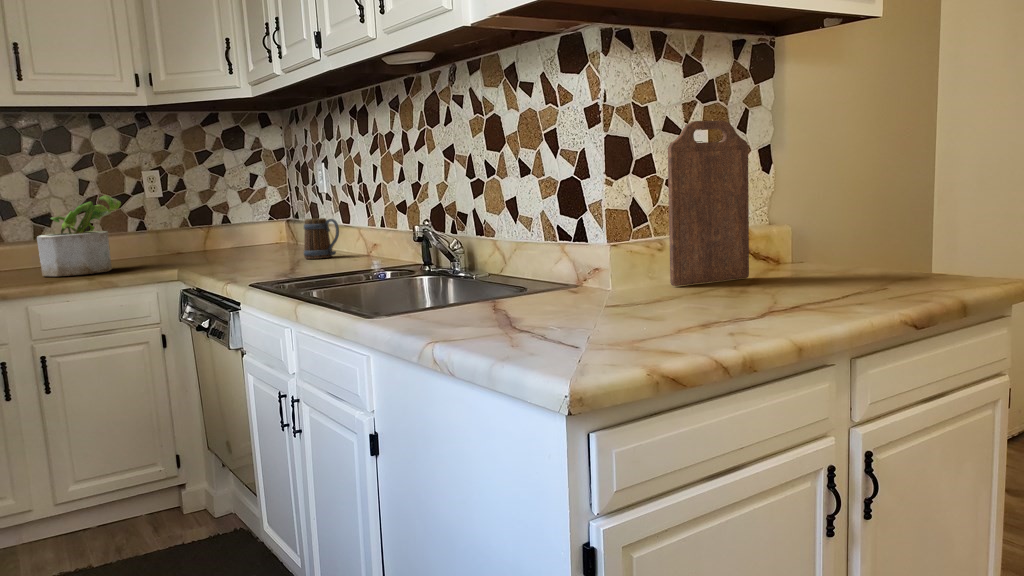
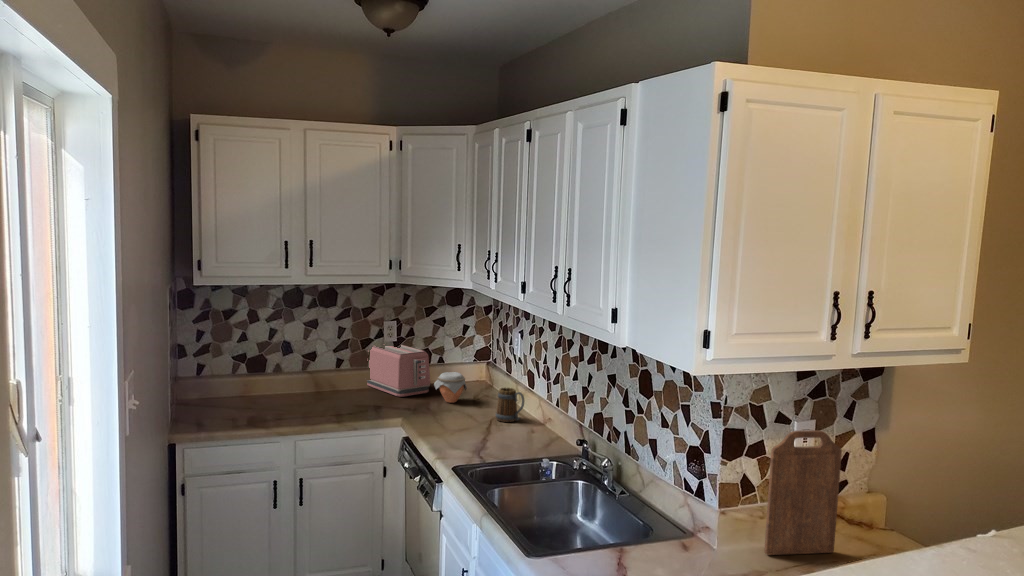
potted plant: present [37,196,121,276] -> none [310,355,368,415]
toaster: none [125,202,215,259] -> present [367,344,430,397]
jar: none [218,220,263,257] -> present [434,372,467,403]

